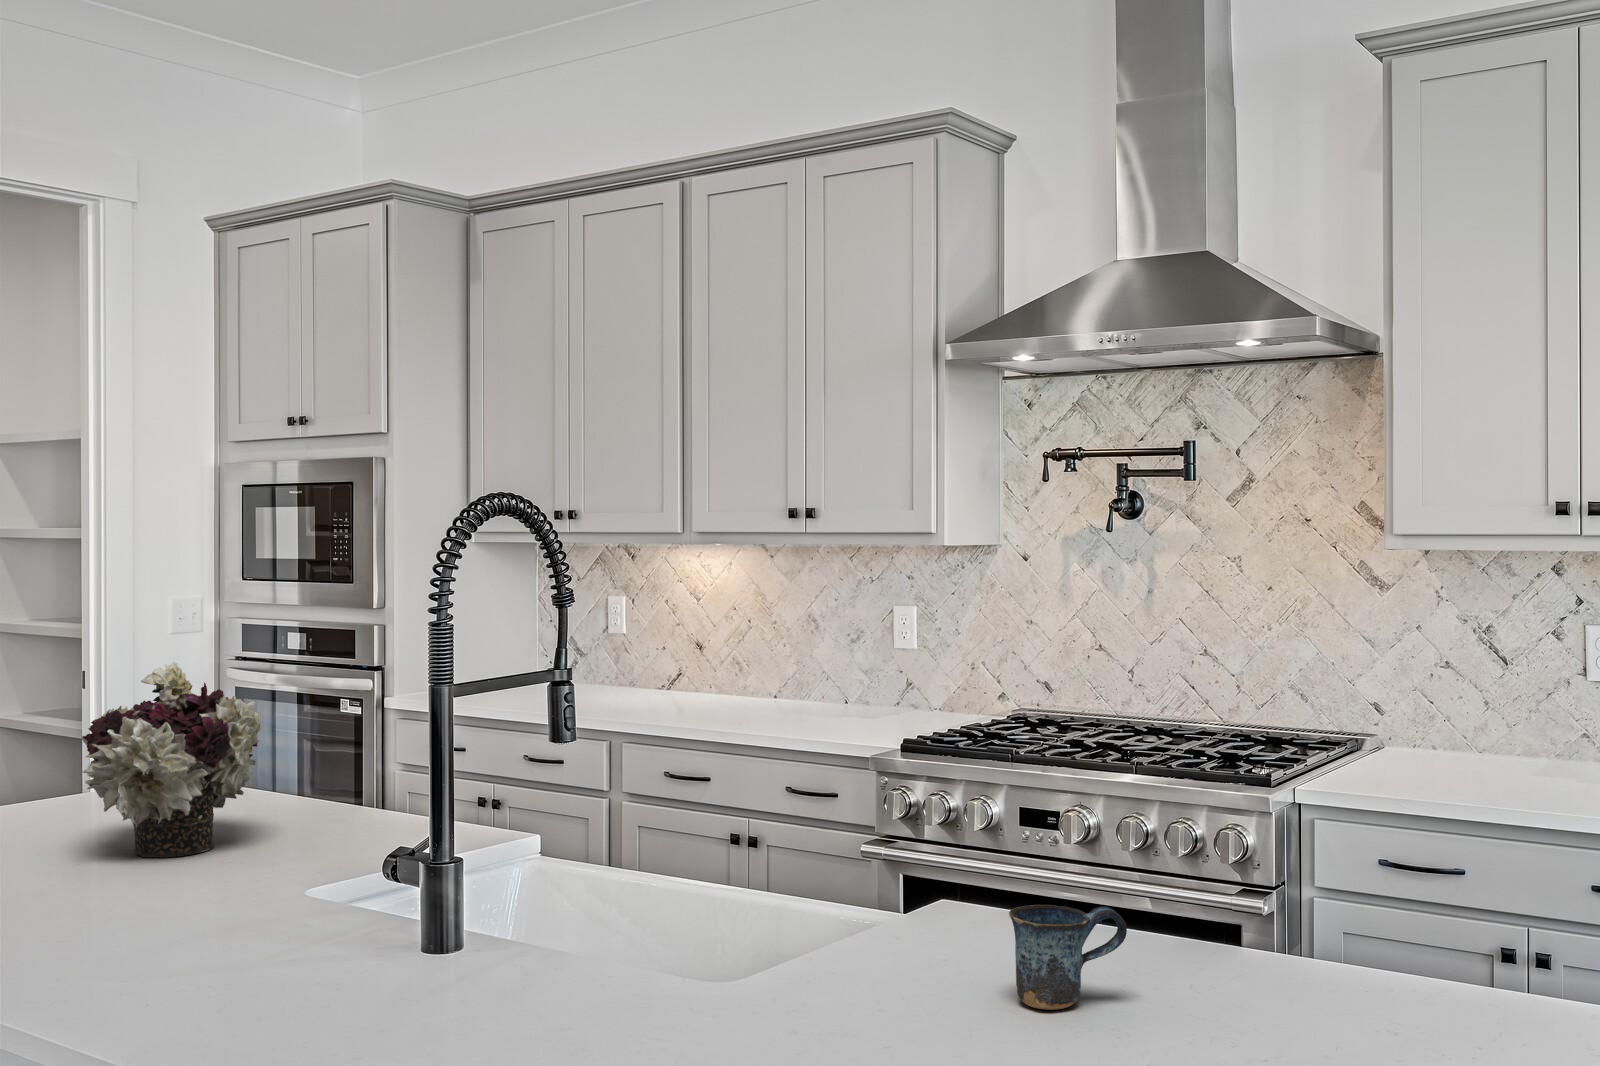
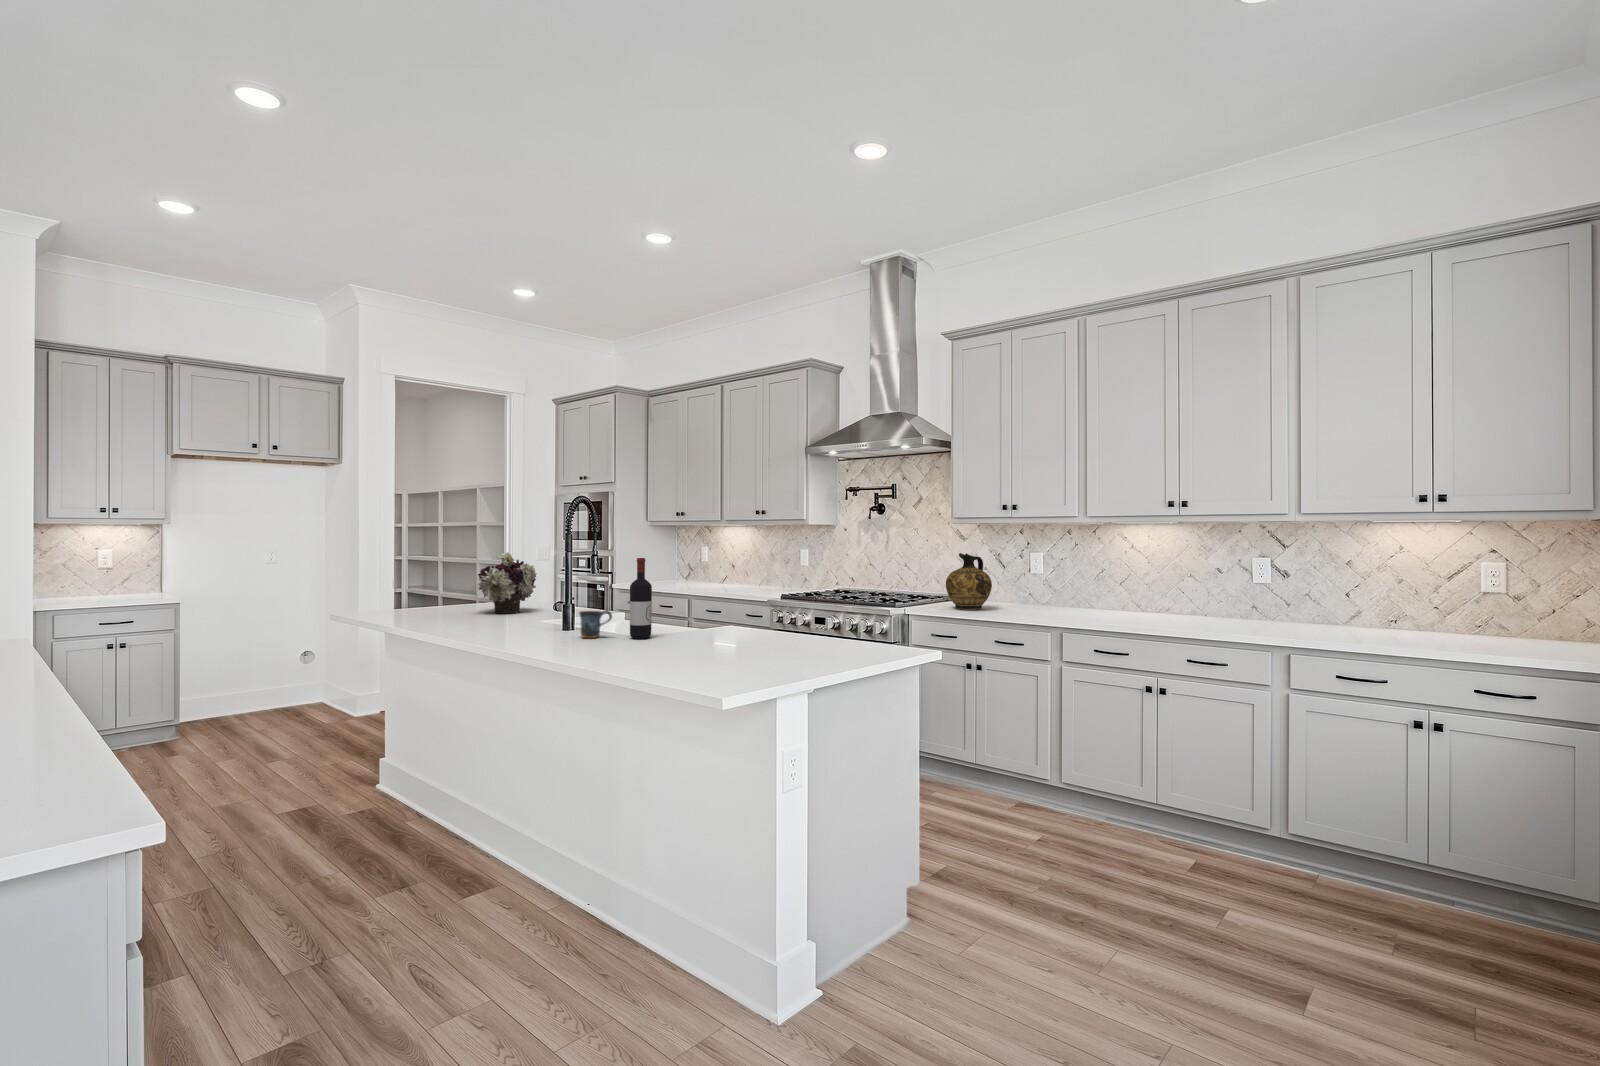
ceramic jug: none [1403,635,1538,791] -> present [946,553,992,610]
wine bottle: none [714,728,788,1017] -> present [630,558,652,639]
mug: present [1009,905,1127,1010] -> present [579,611,612,638]

